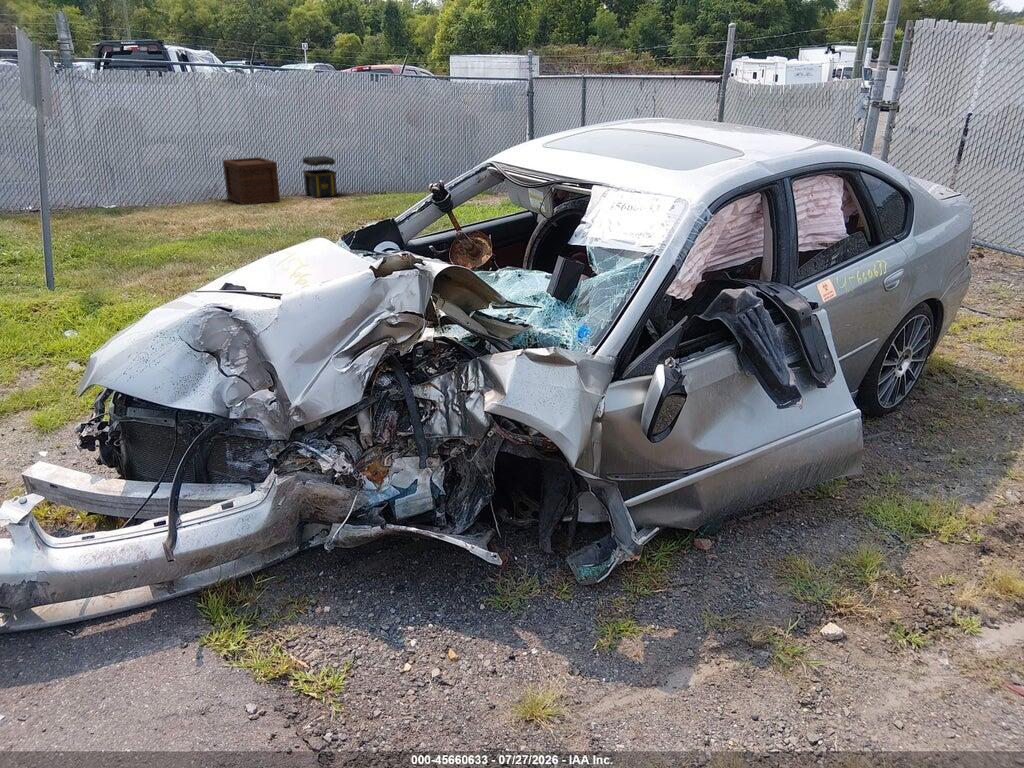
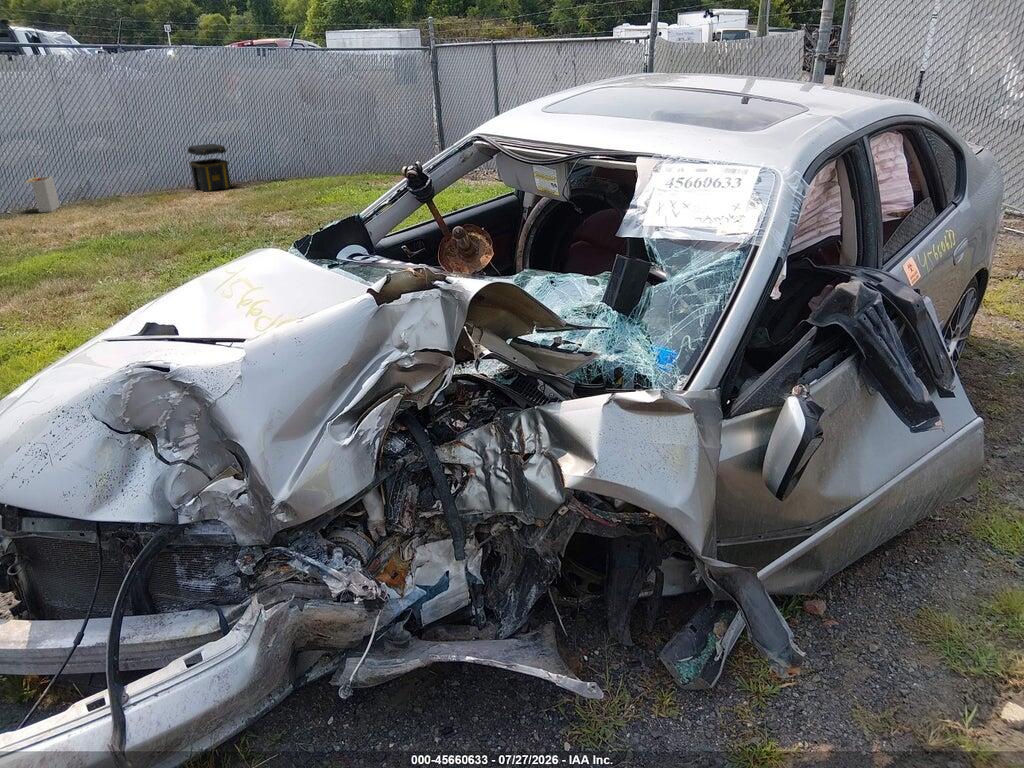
wooden crate: present [223,157,280,204] -> none [93,149,166,205]
storage bin: none [164,171,191,208] -> present [24,171,60,212]

